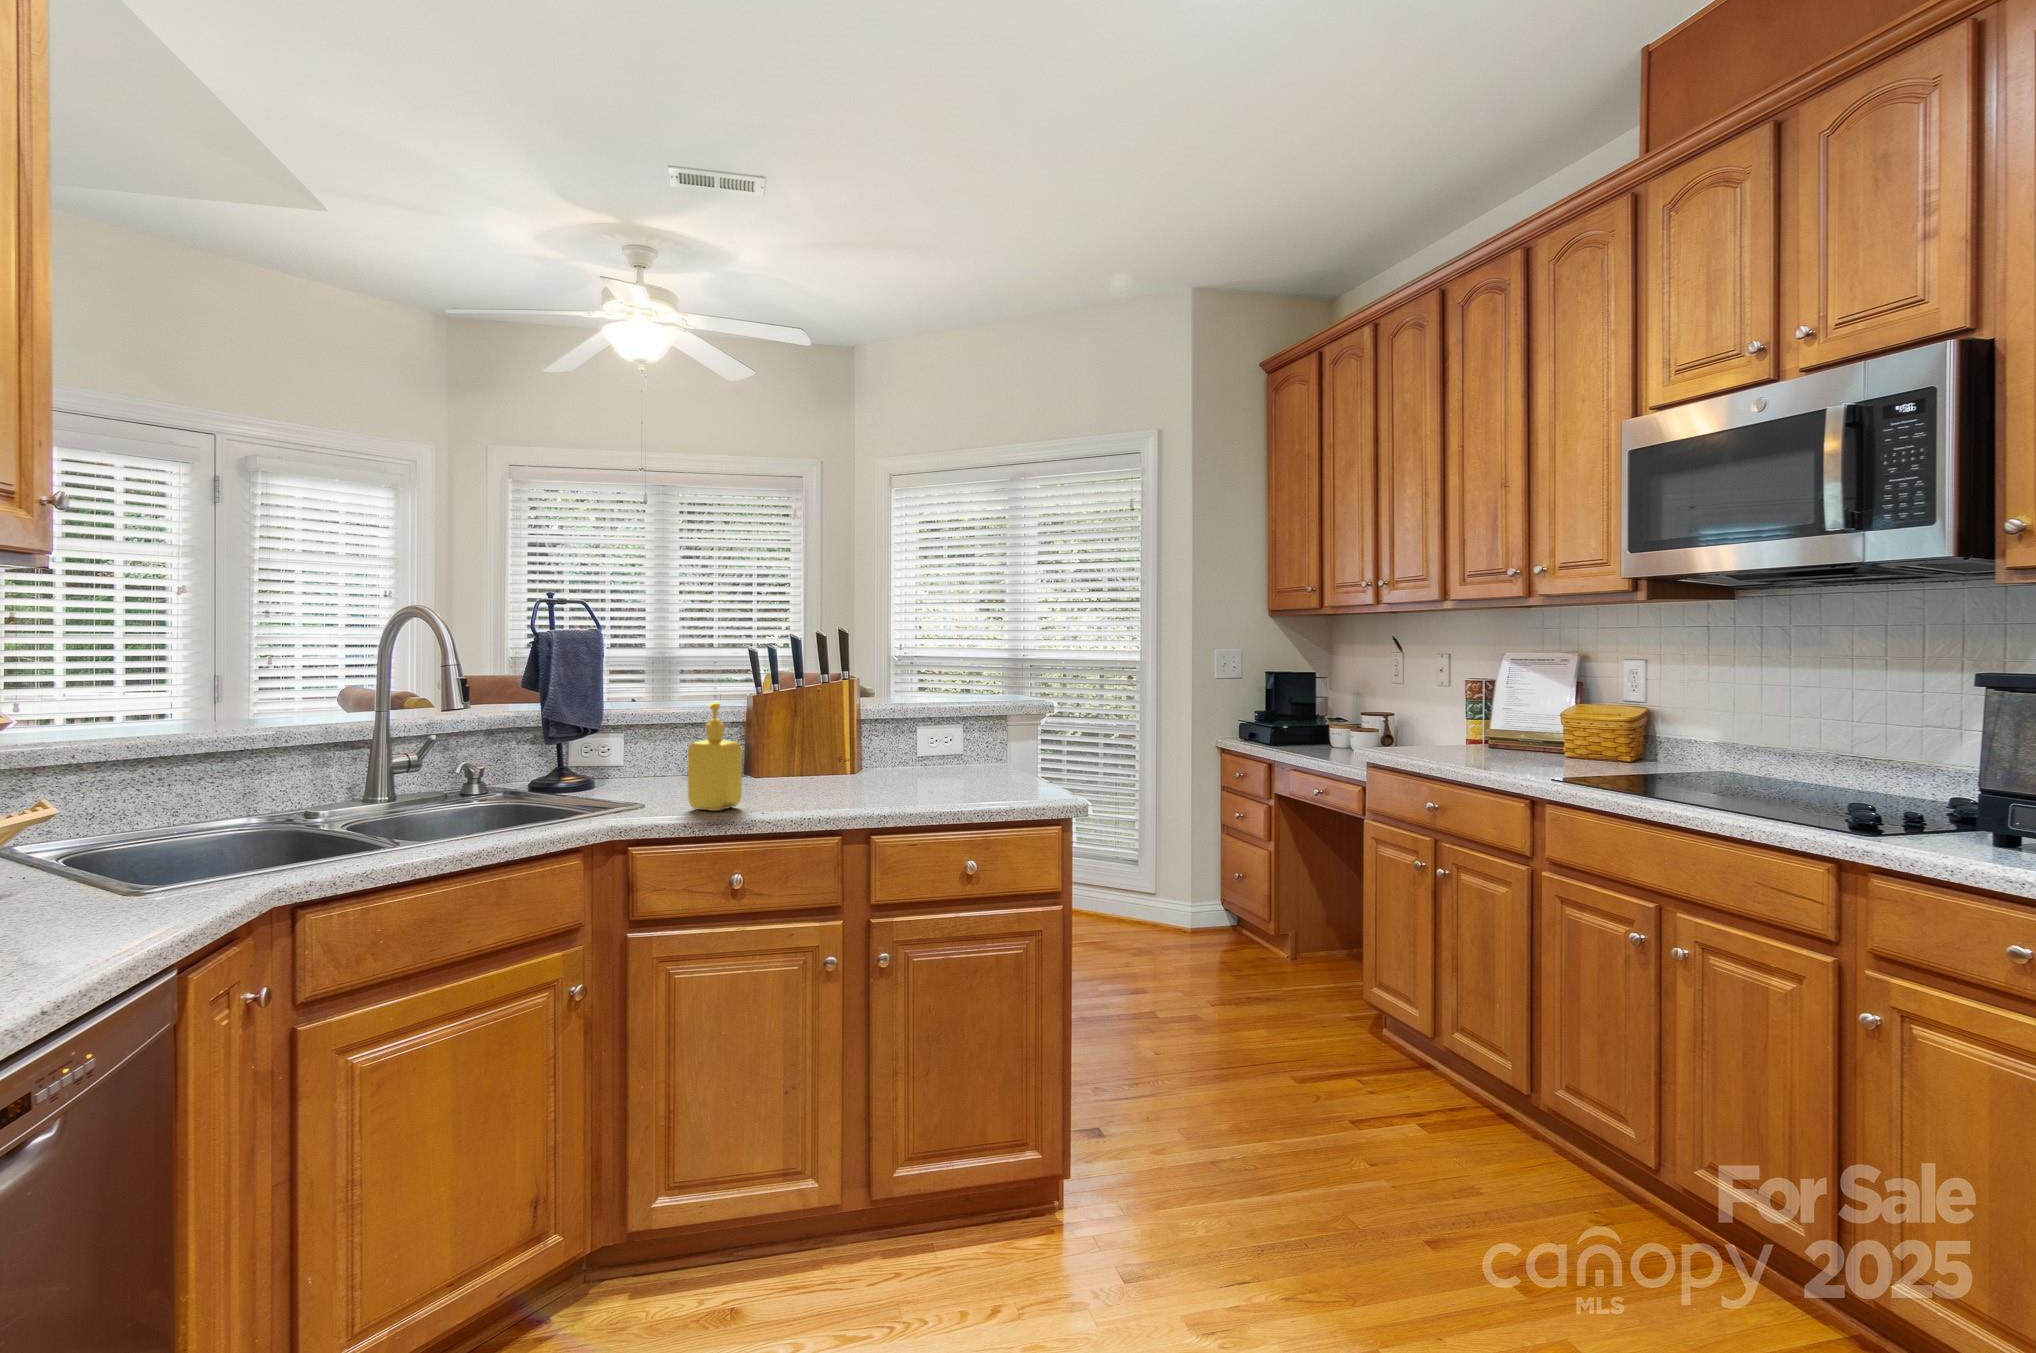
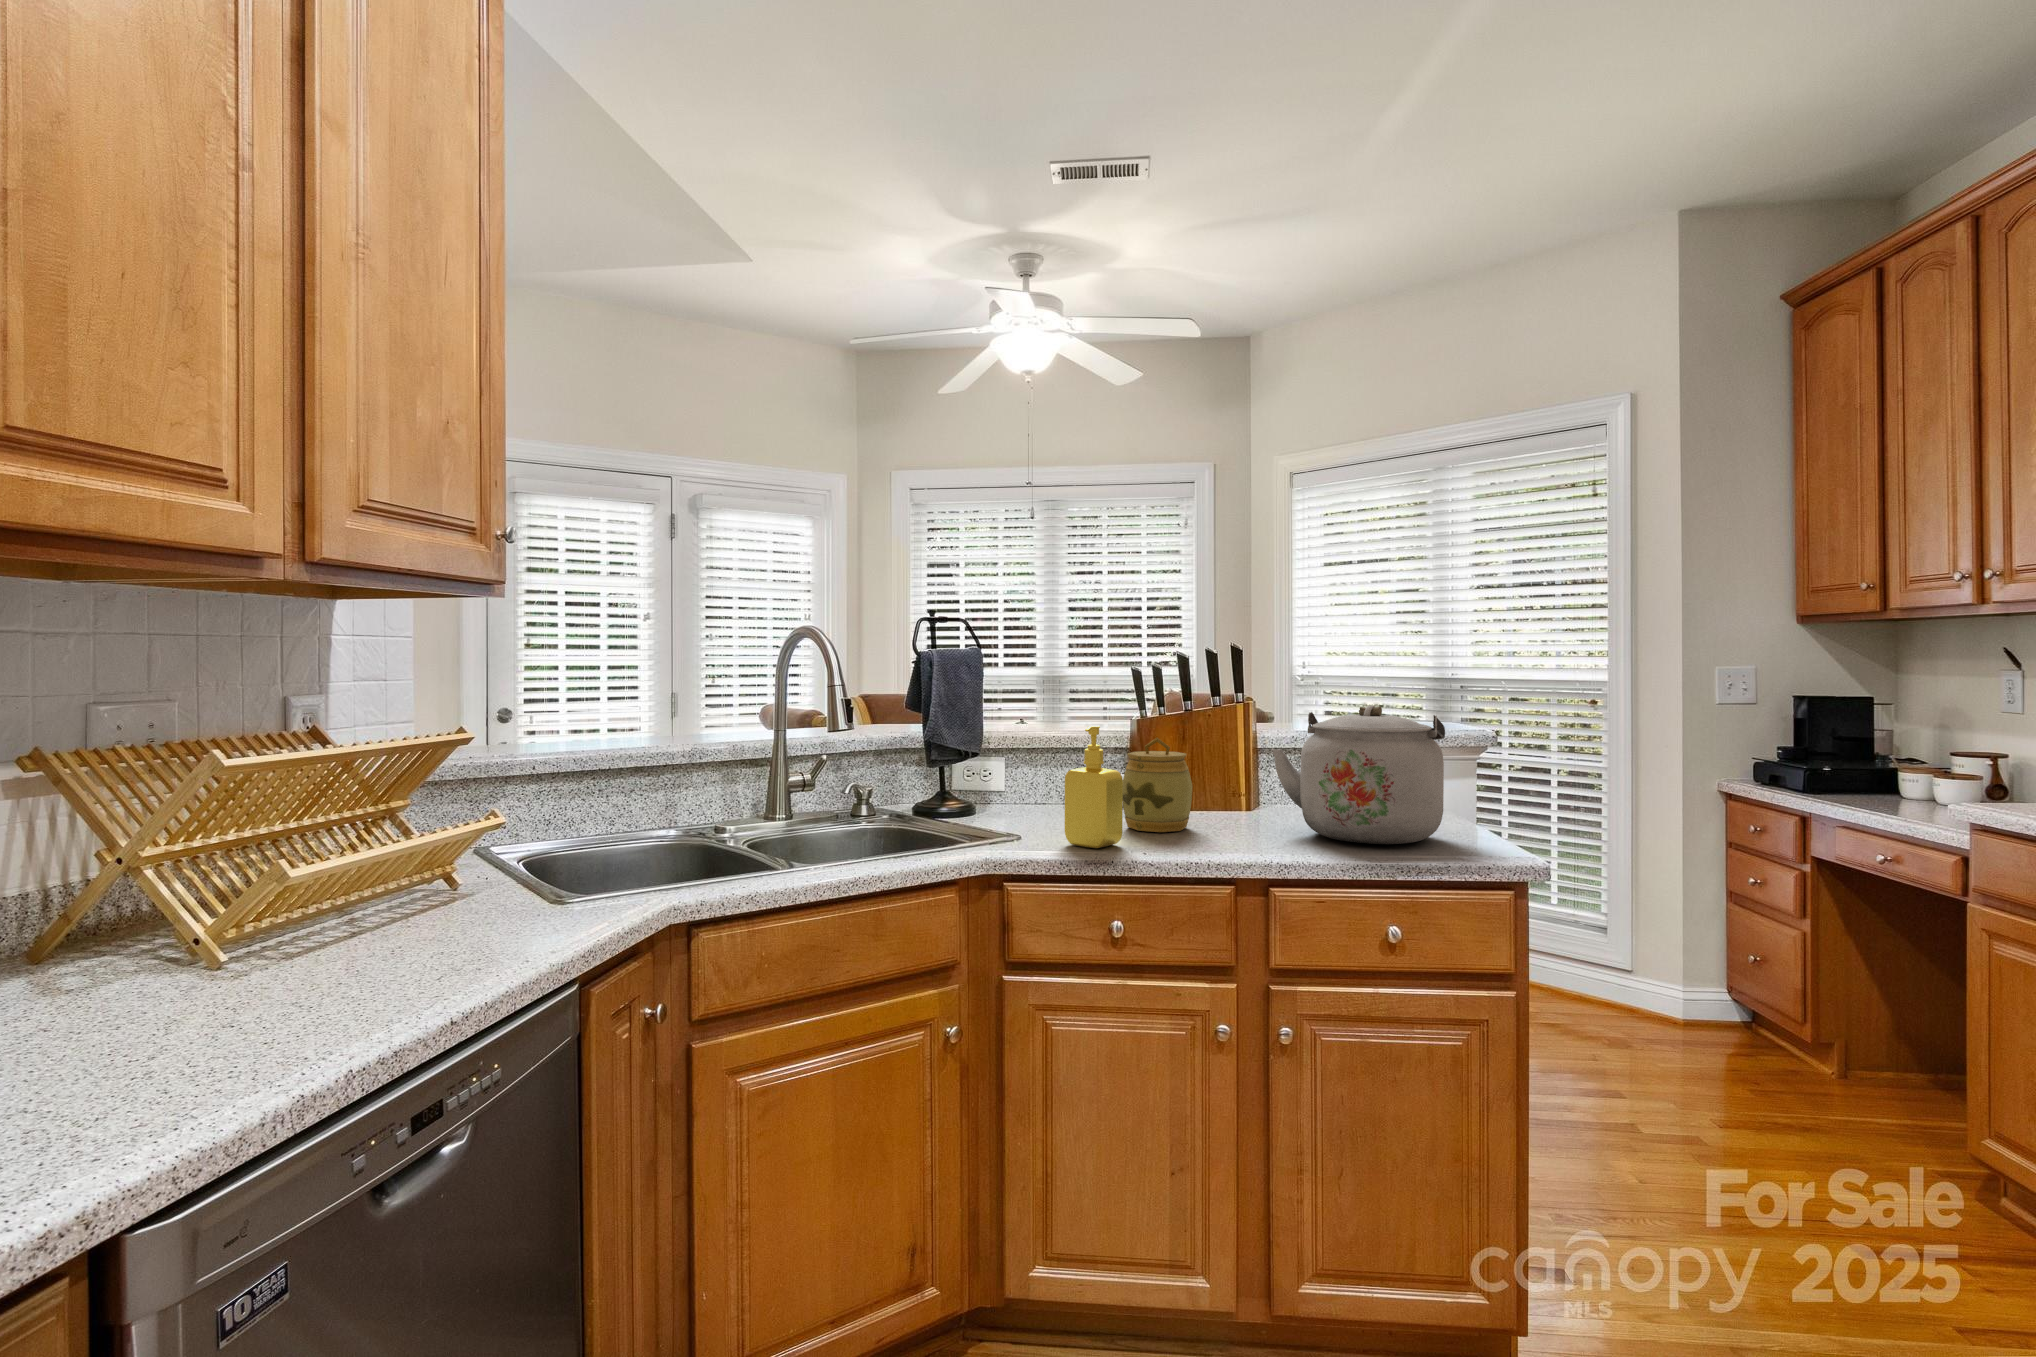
kettle: none [873,682,1010,794] -> present [1272,705,1445,844]
jar: none [741,712,805,795] -> present [1122,738,1192,832]

